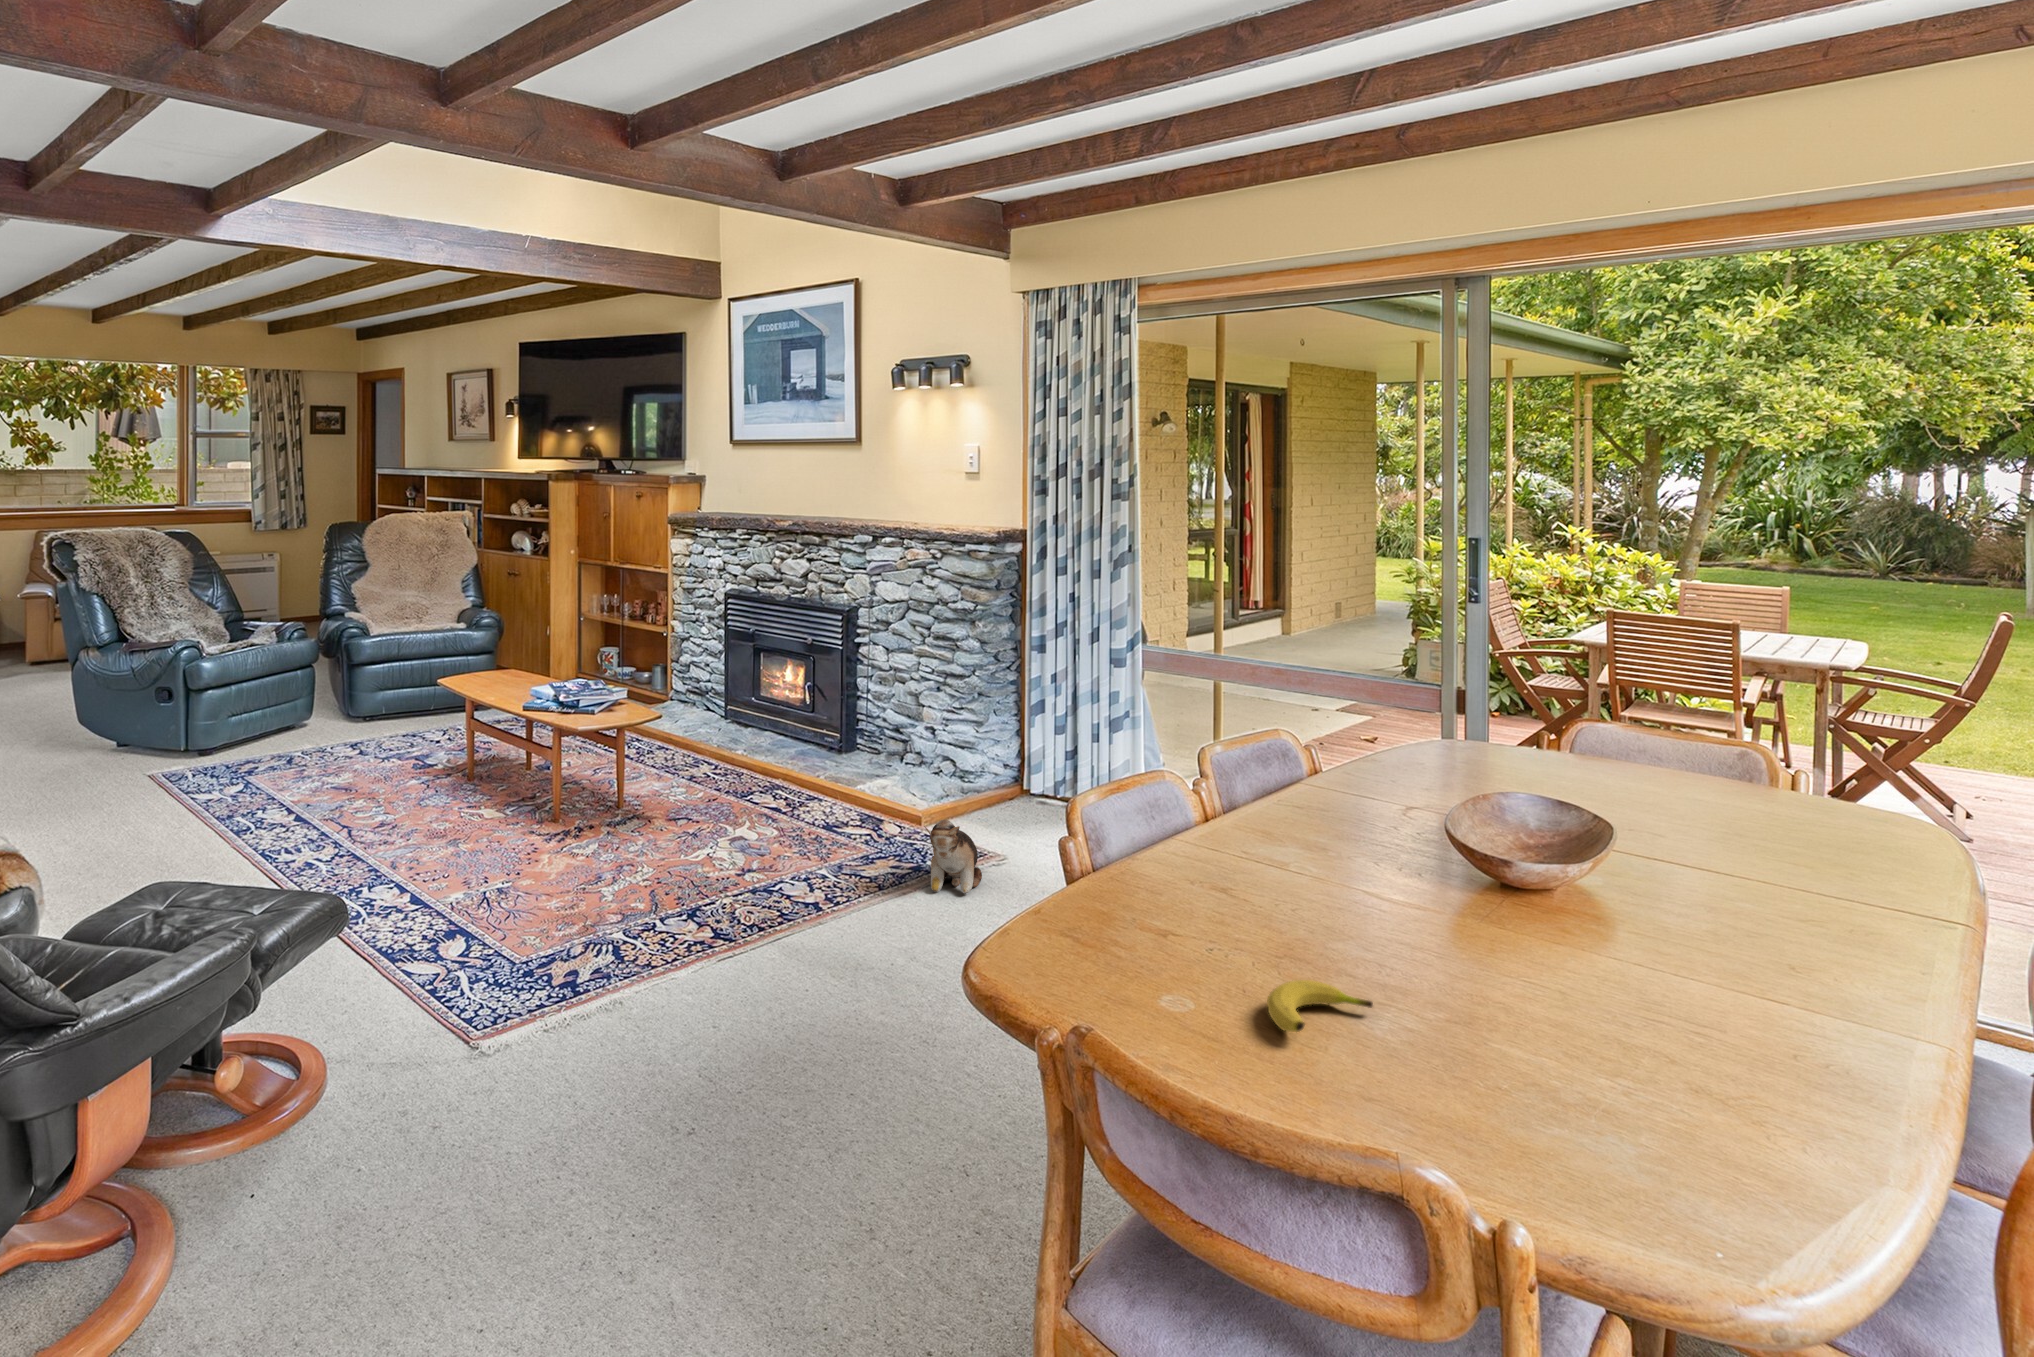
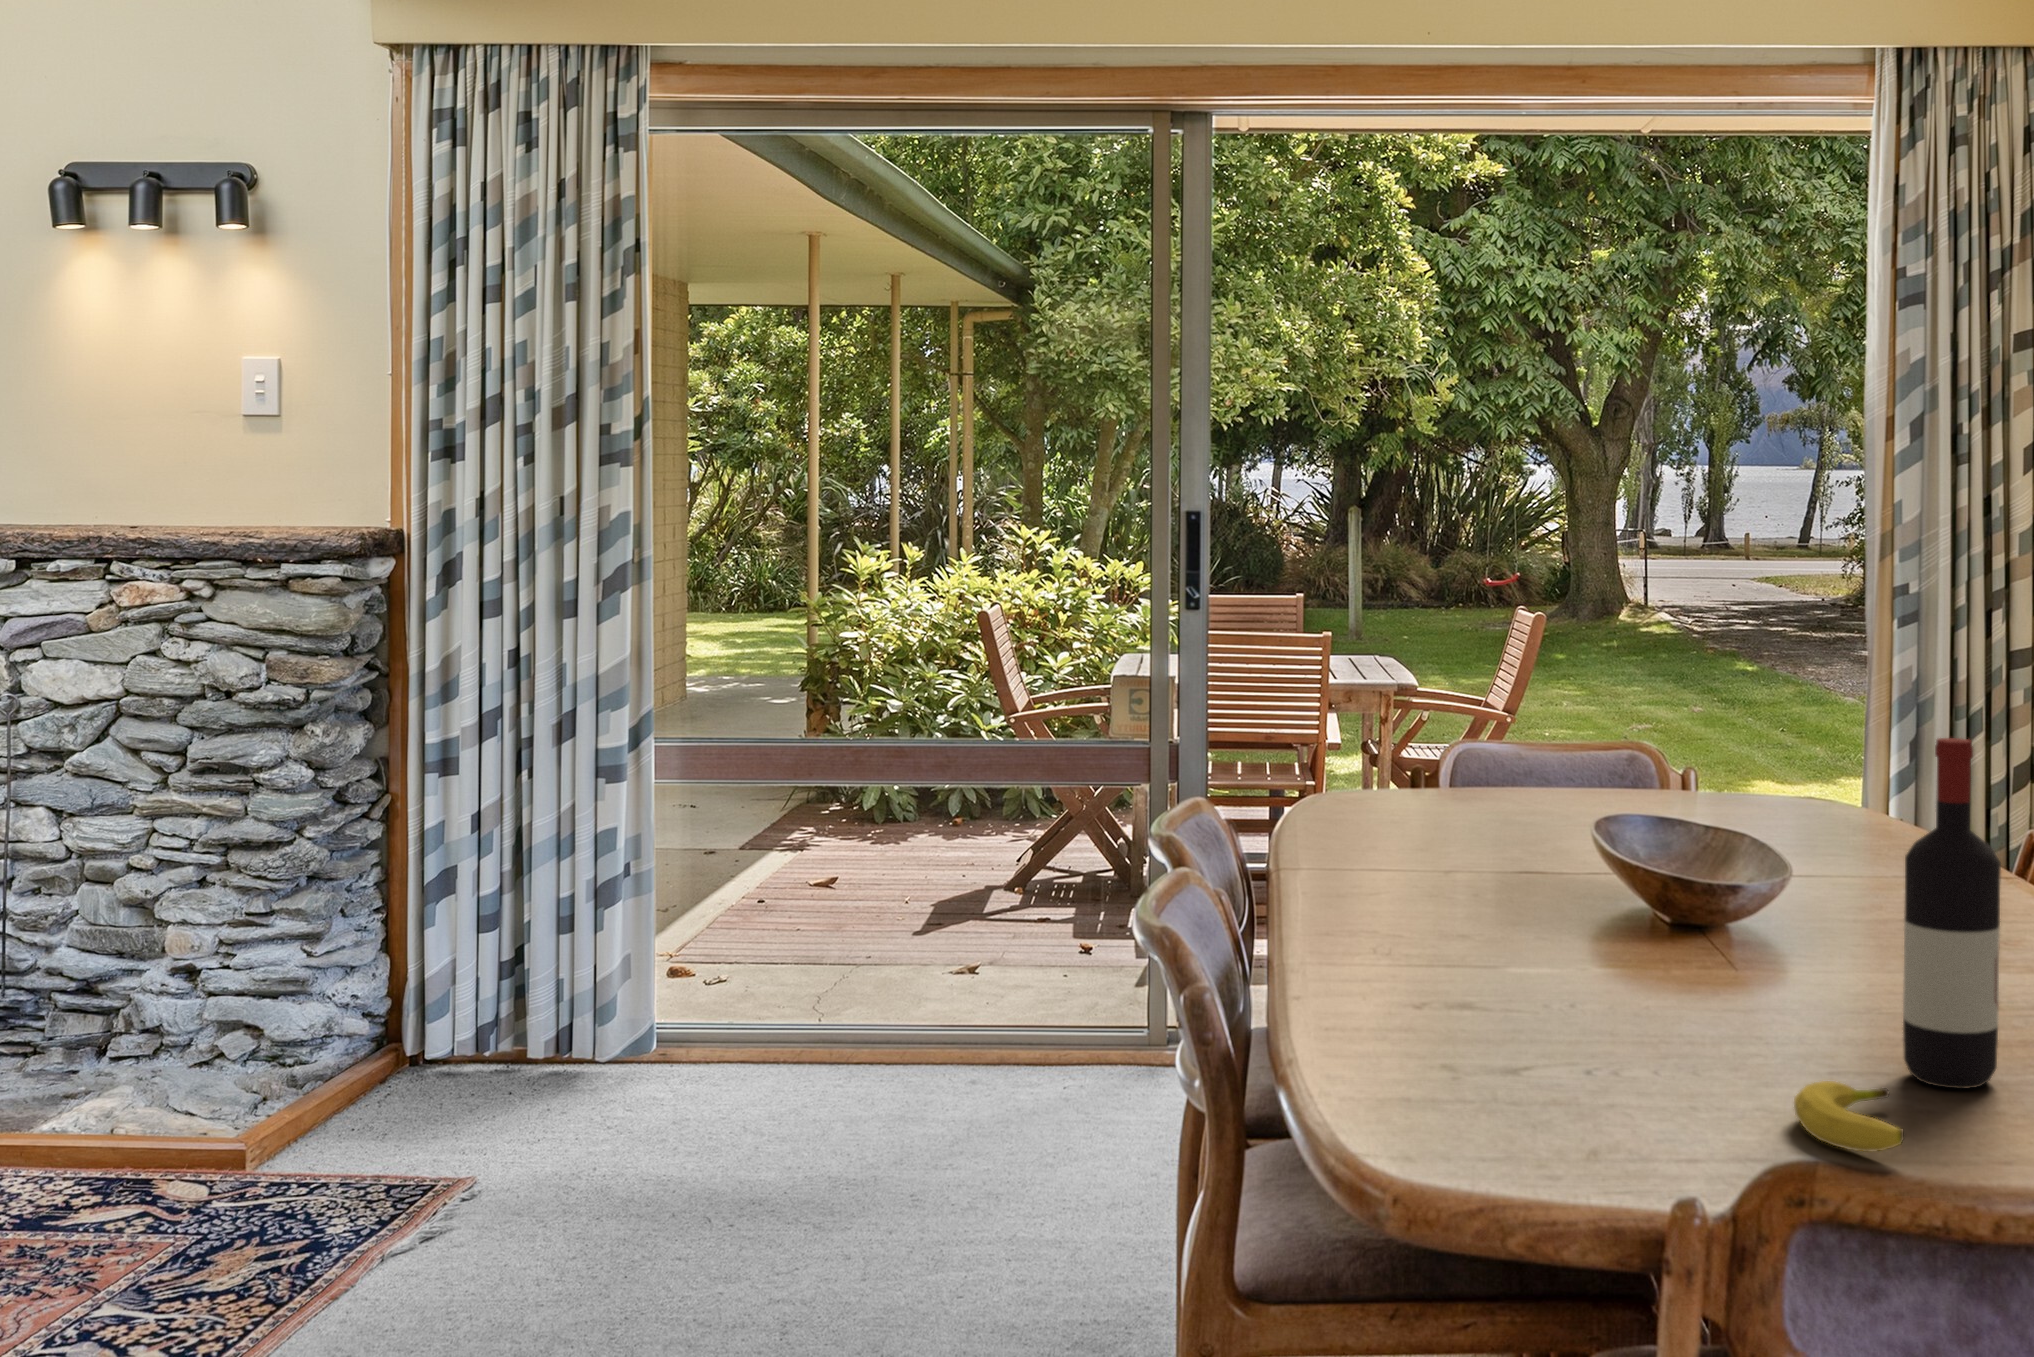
wine bottle: none [1431,770,1511,1027] -> present [1903,738,2001,1089]
plush toy: present [924,820,982,893] -> none [394,1119,494,1280]

